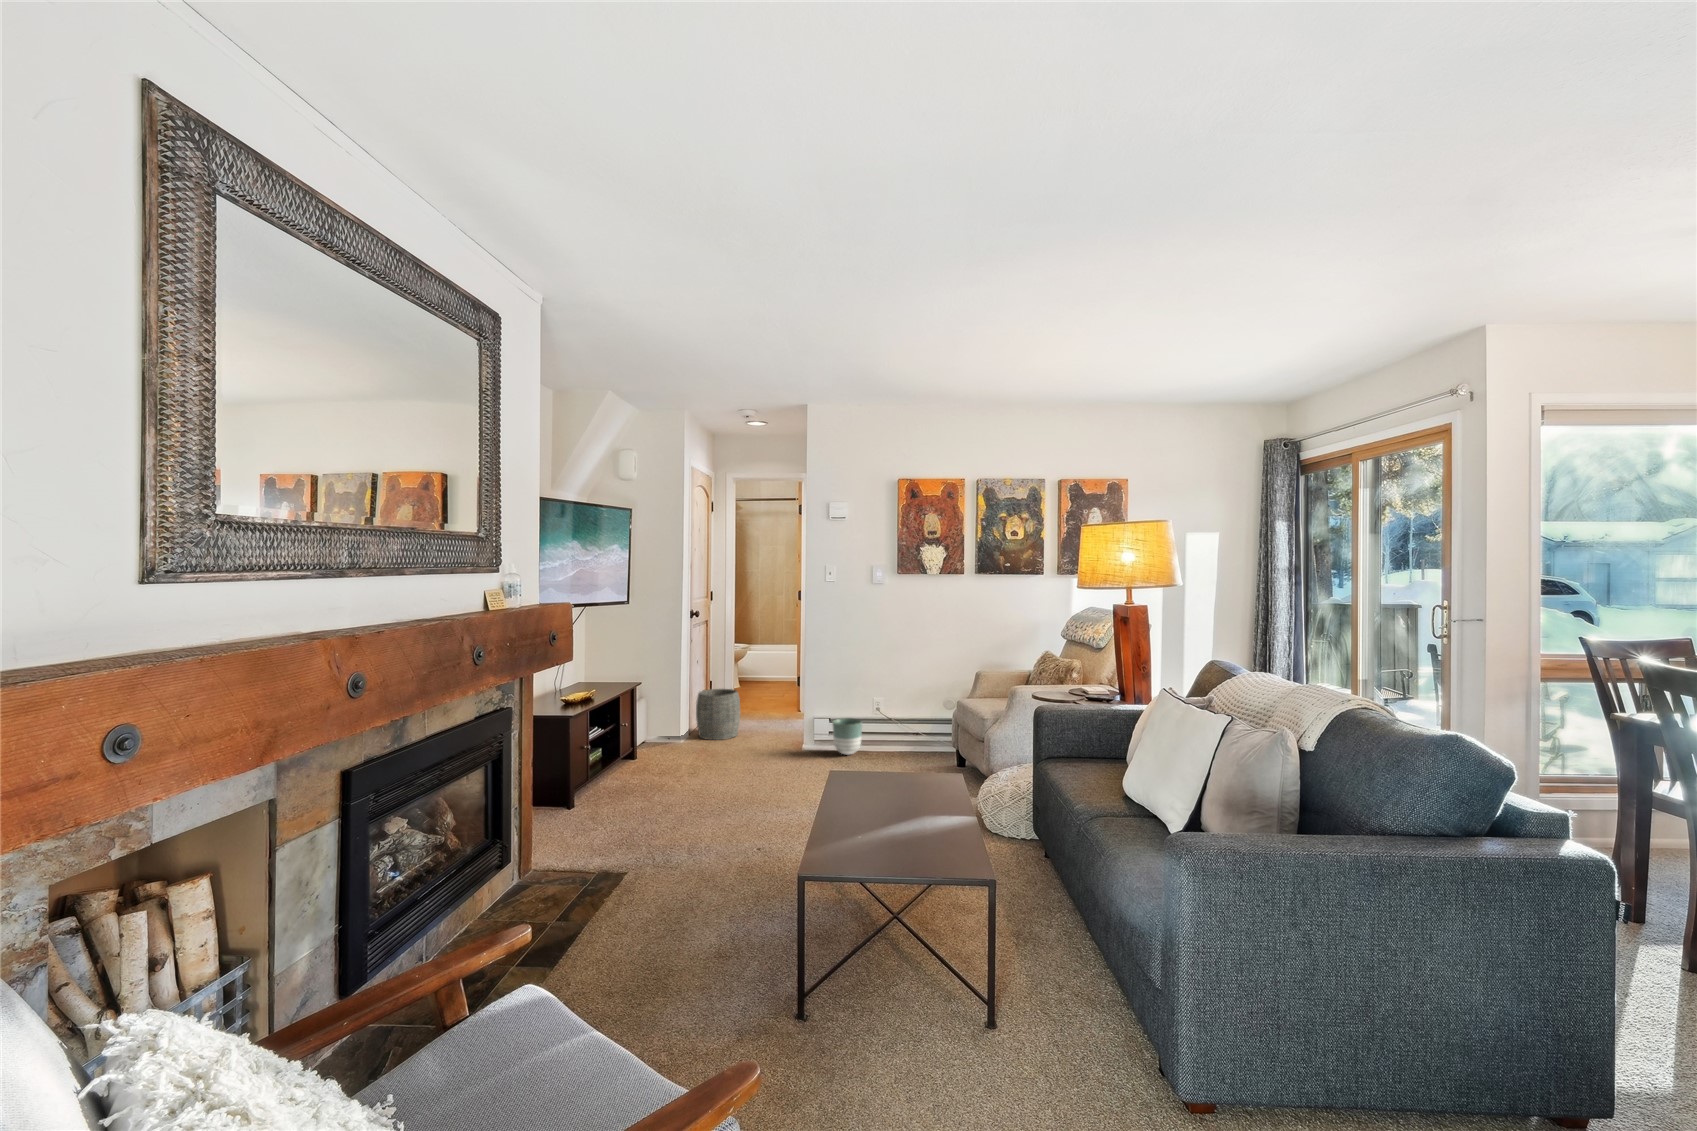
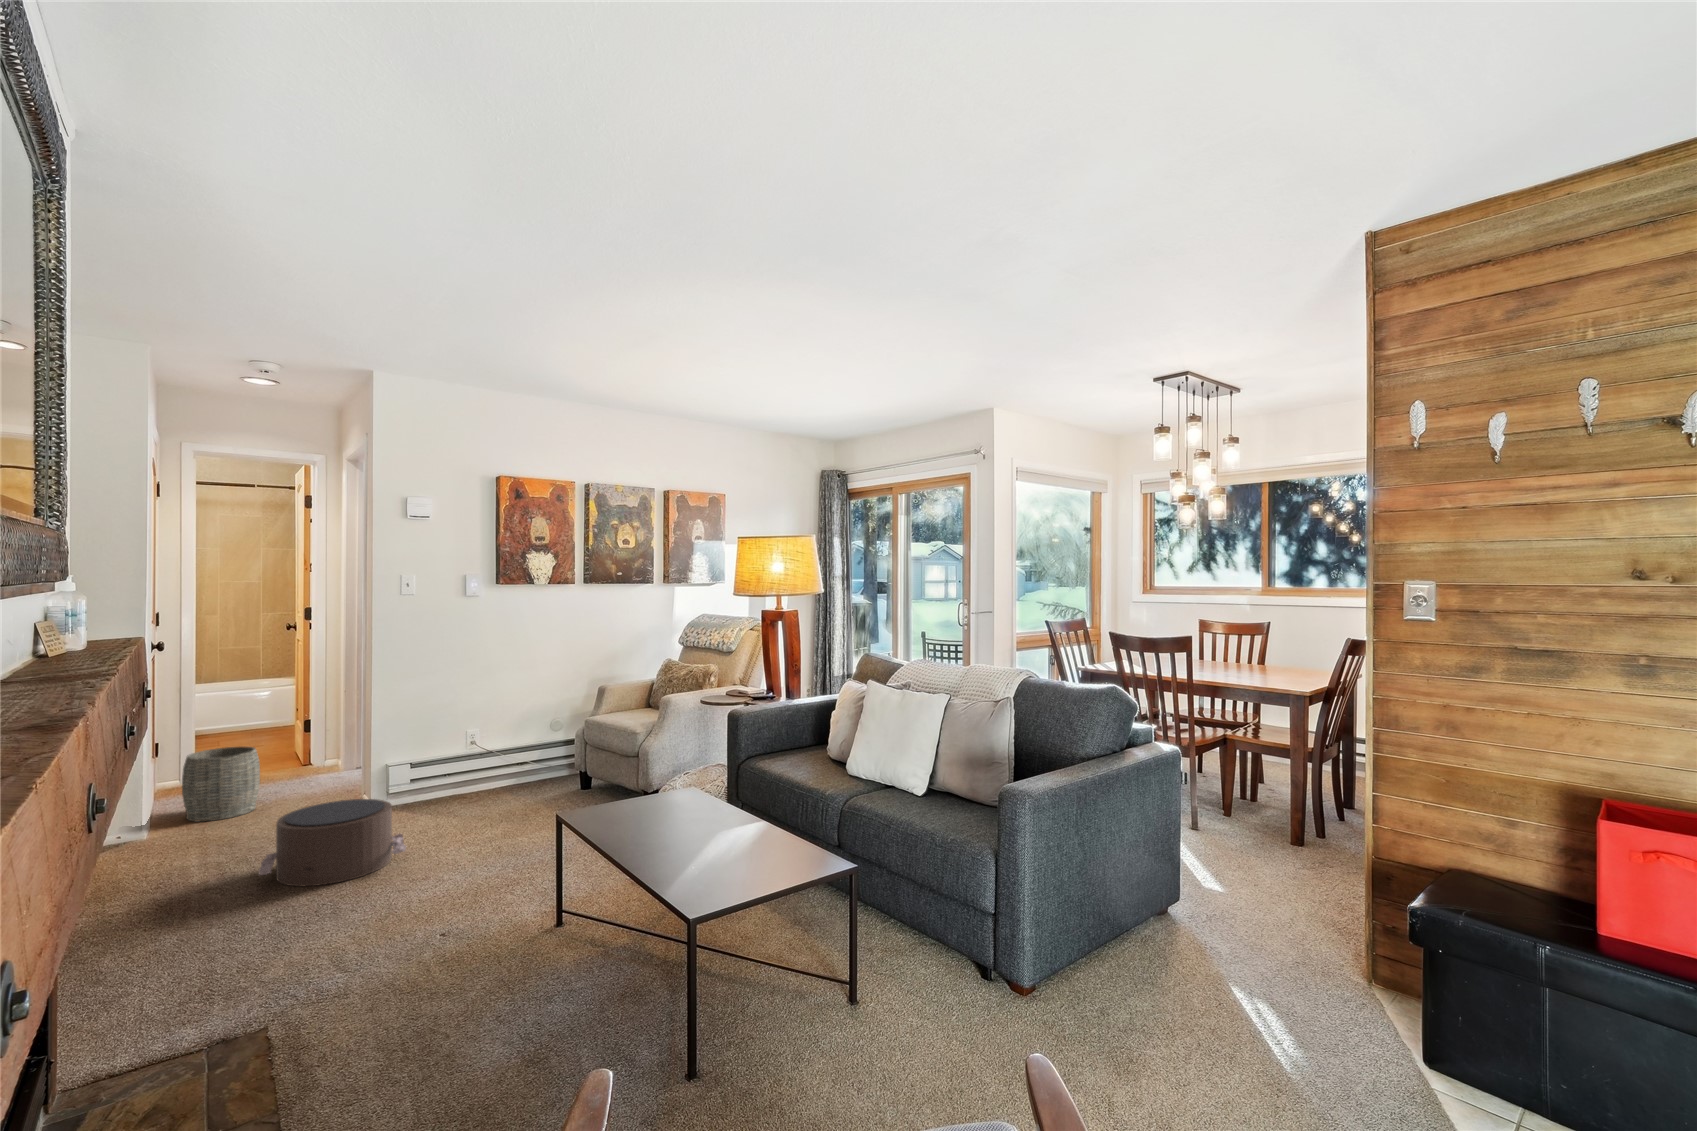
planter: present [832,718,862,755] -> none [424,757,464,801]
pouf: none [684,740,785,804] -> present [259,799,406,886]

